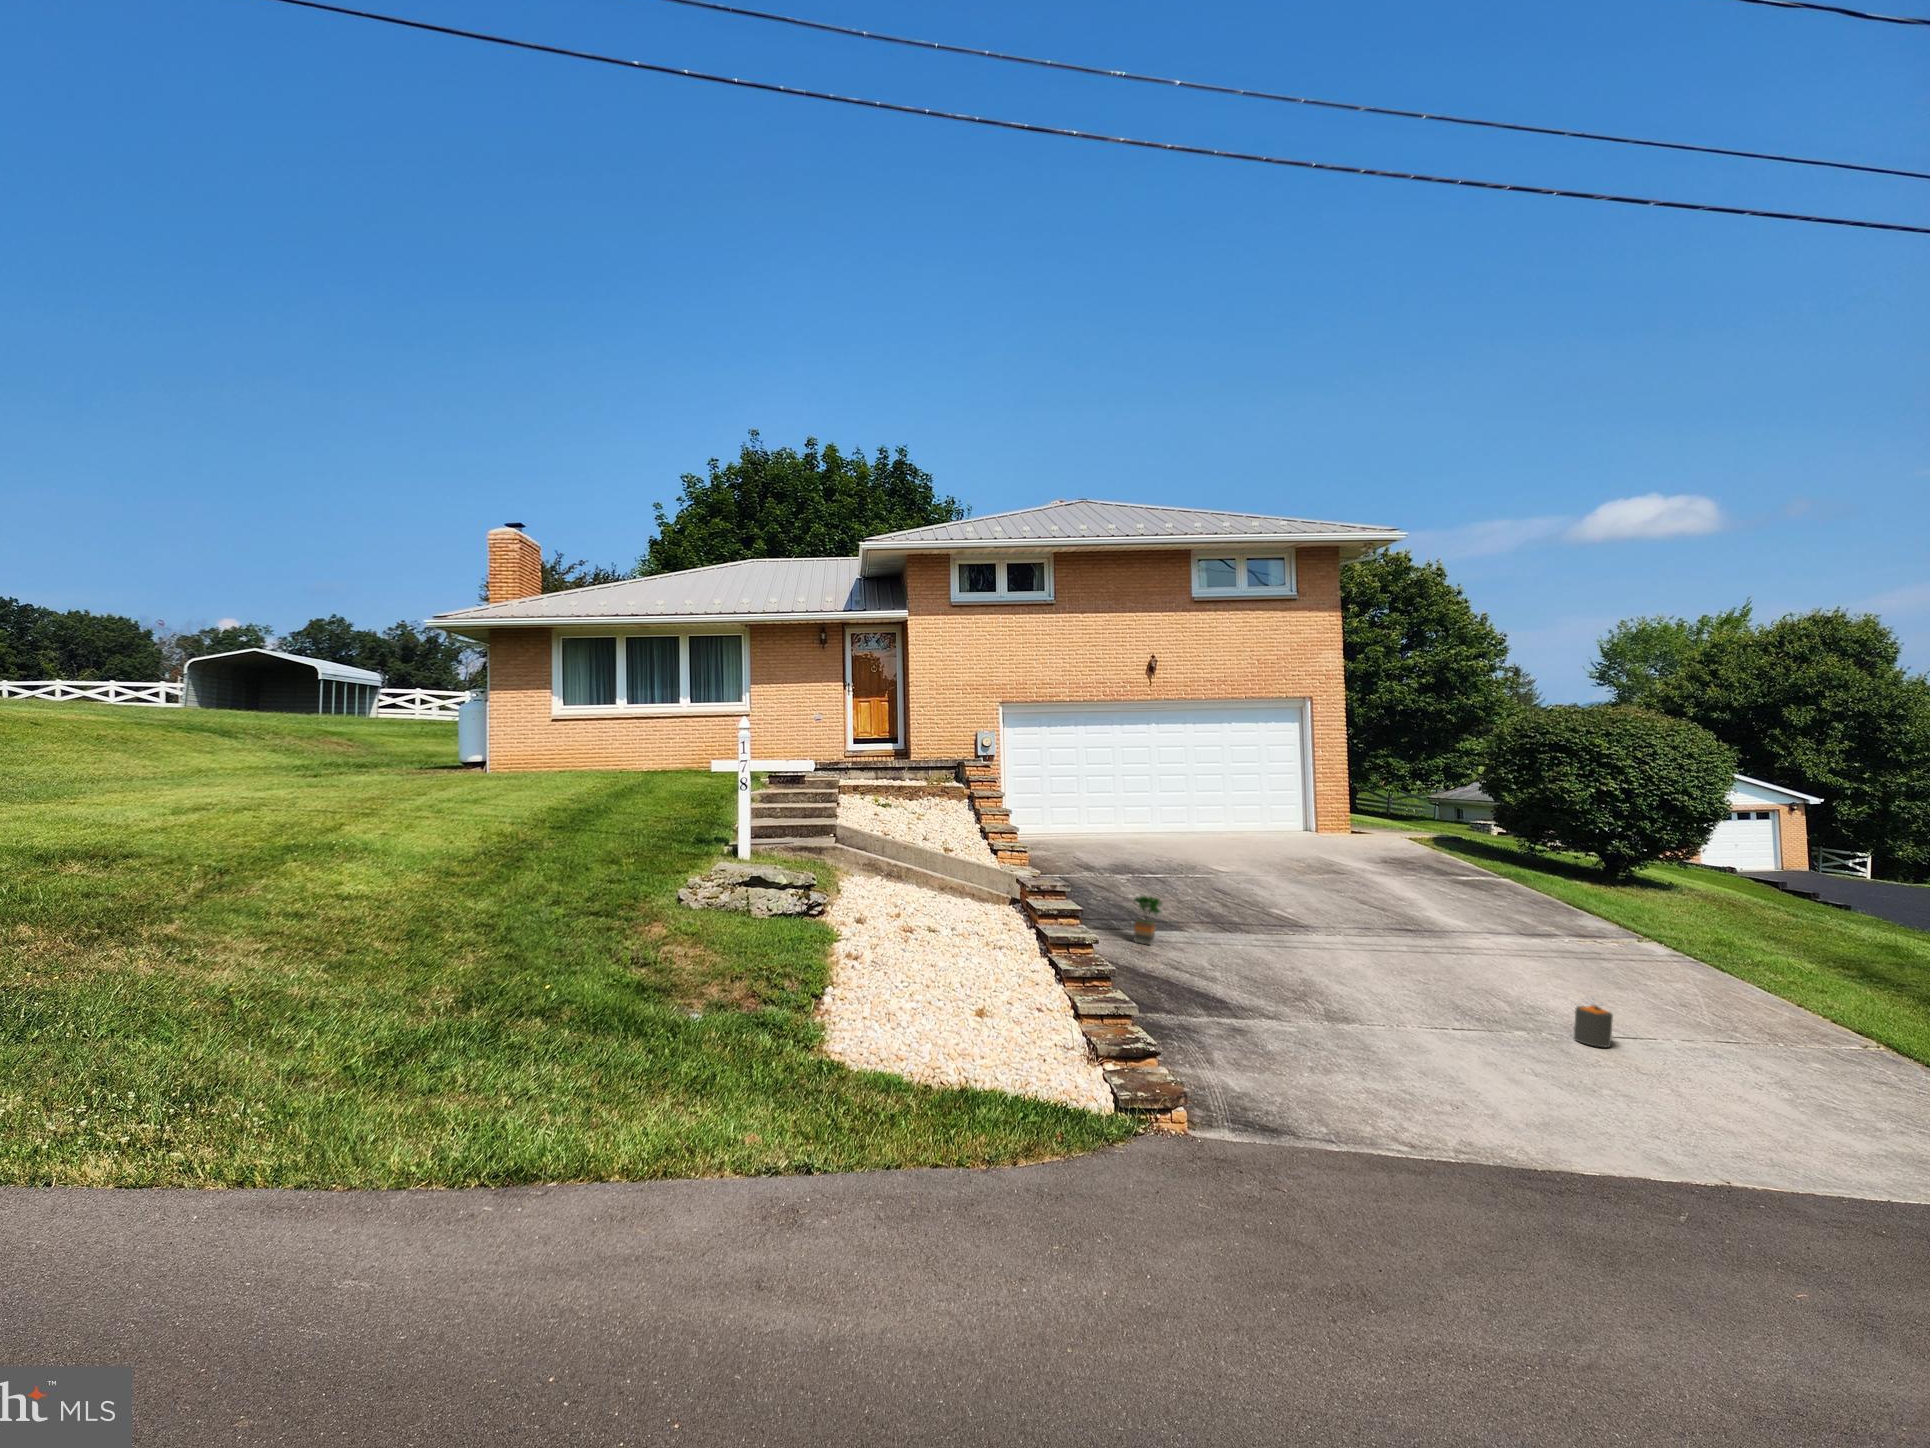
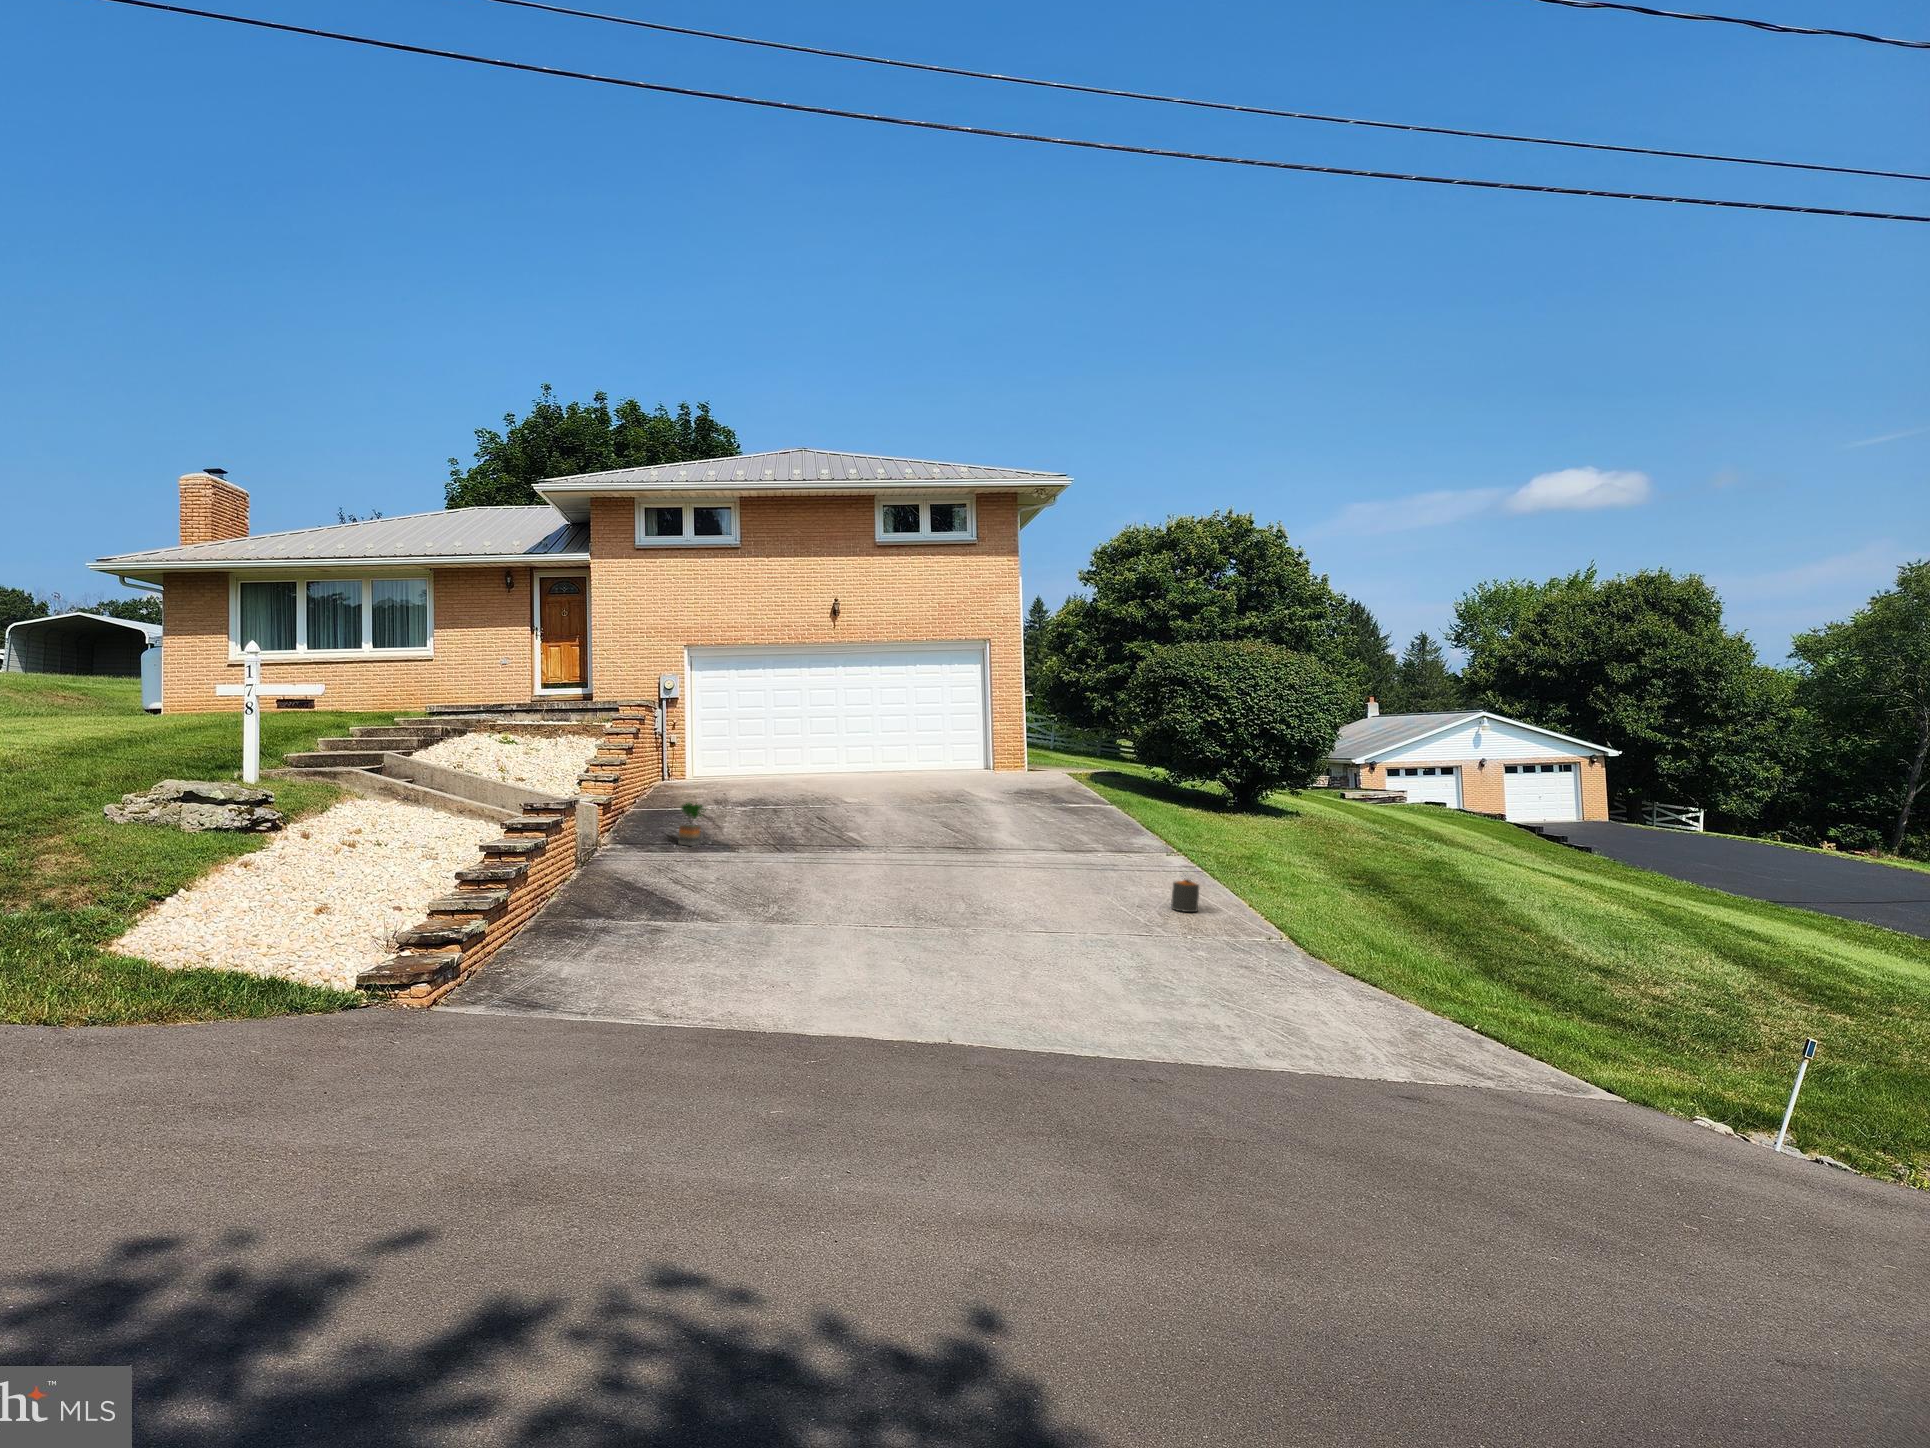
trash can: present [1574,1004,1613,1047] -> present [1171,878,1199,912]

